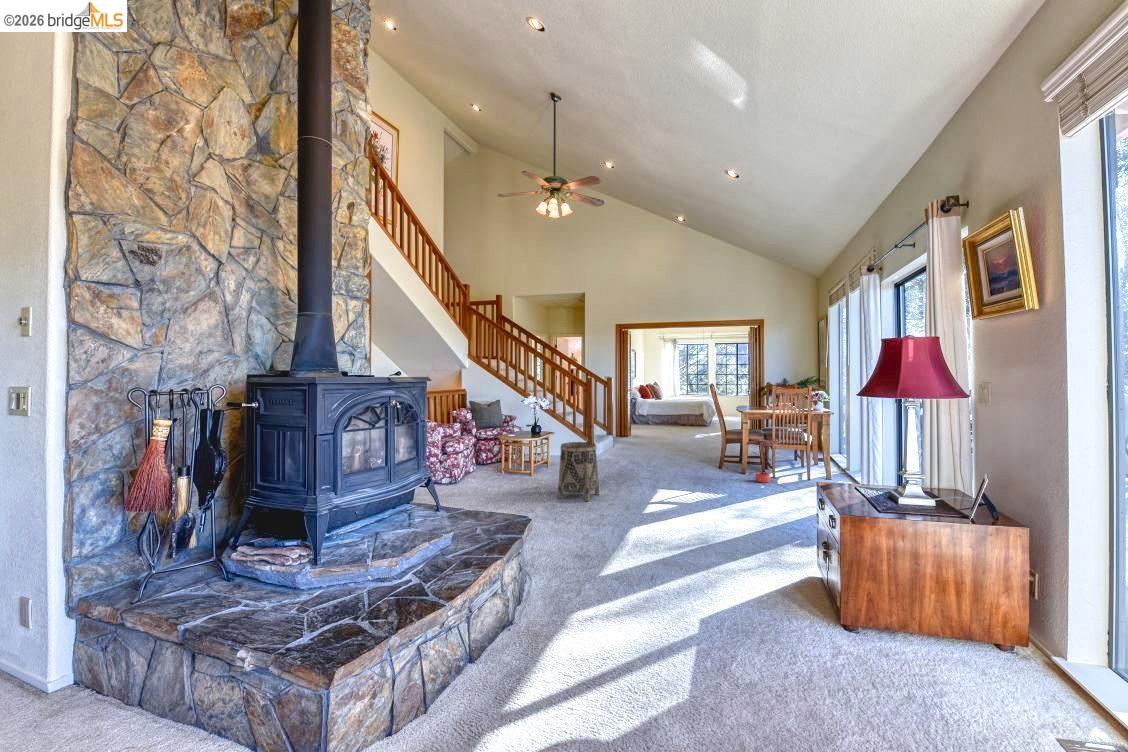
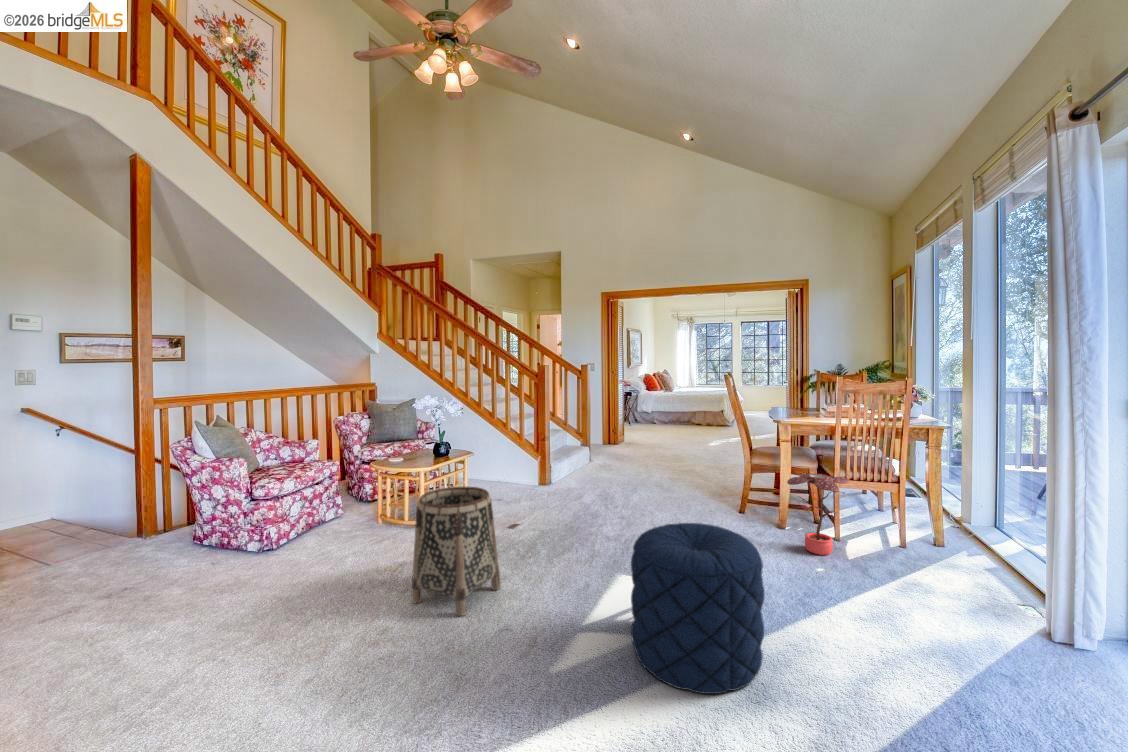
pouf: none [675,453,733,516] -> present [631,523,765,694]

